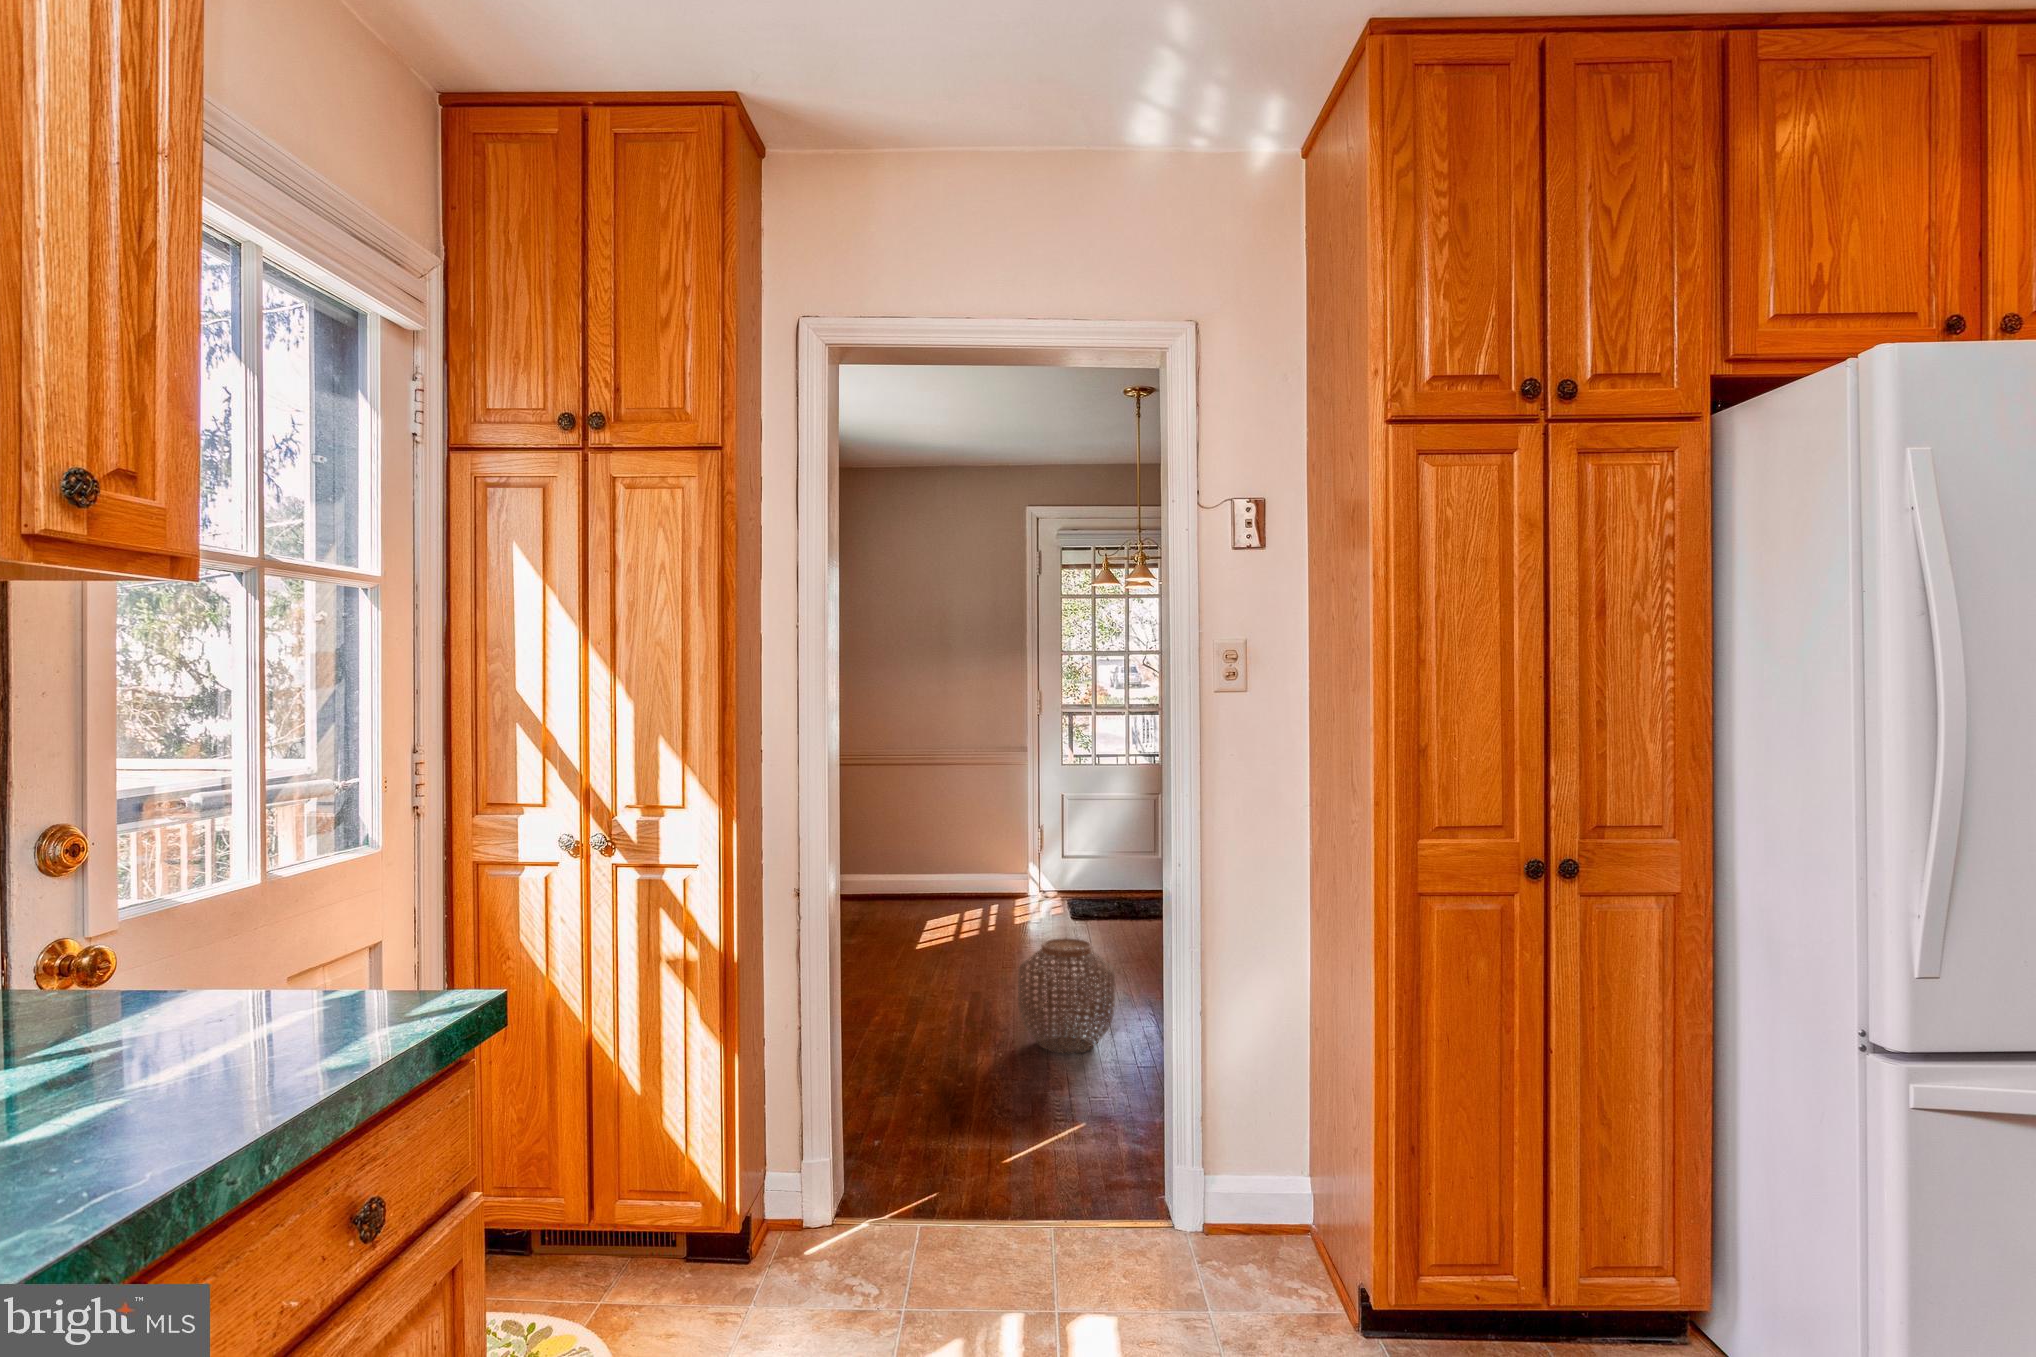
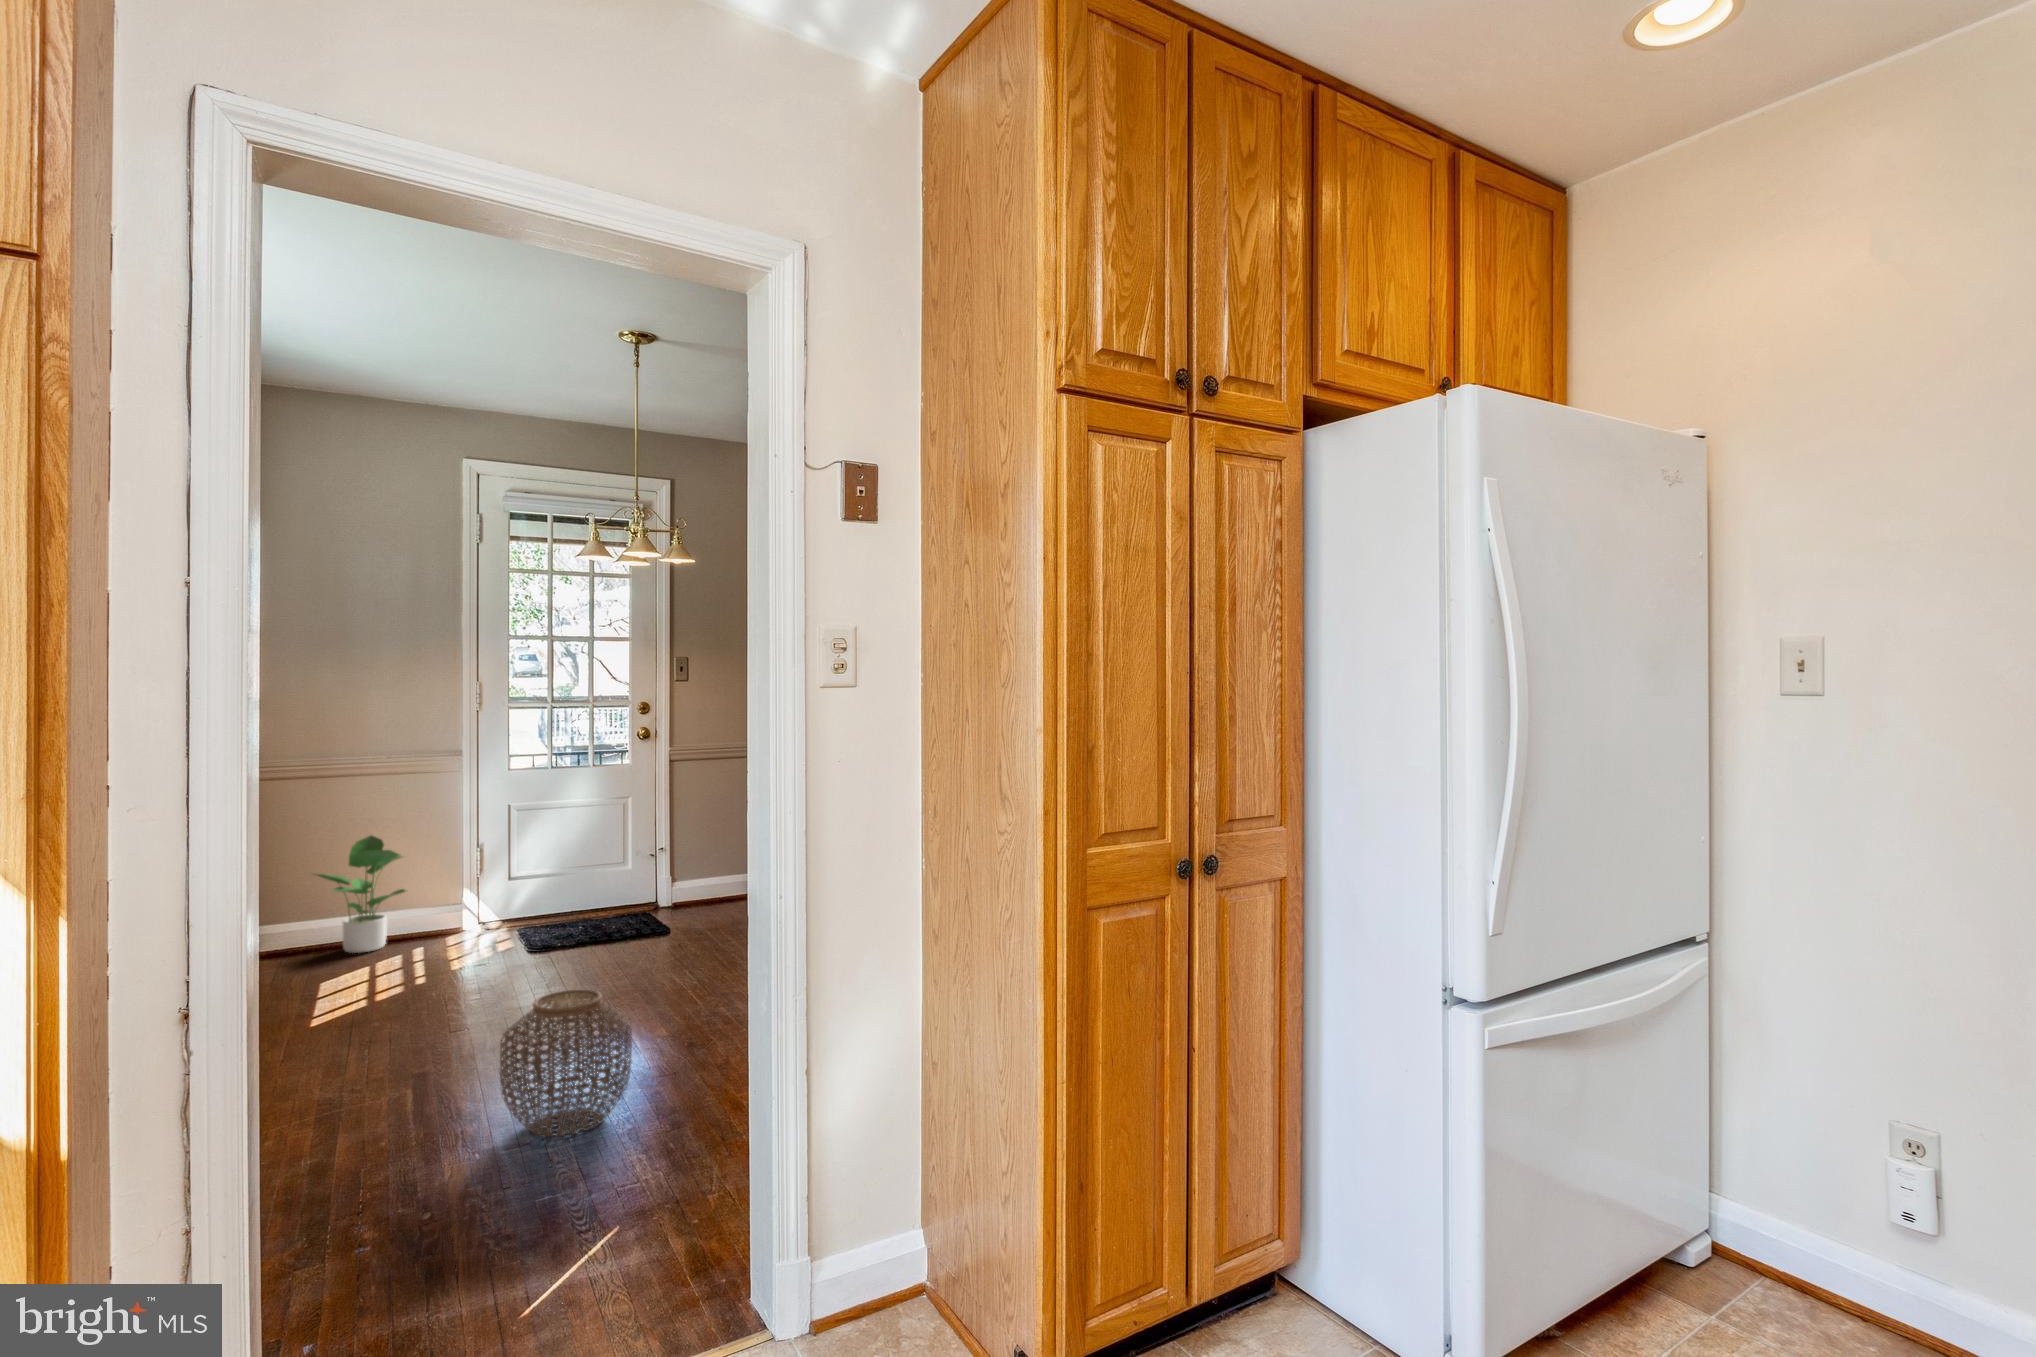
potted plant: none [925,811,989,902] -> present [316,836,405,953]

